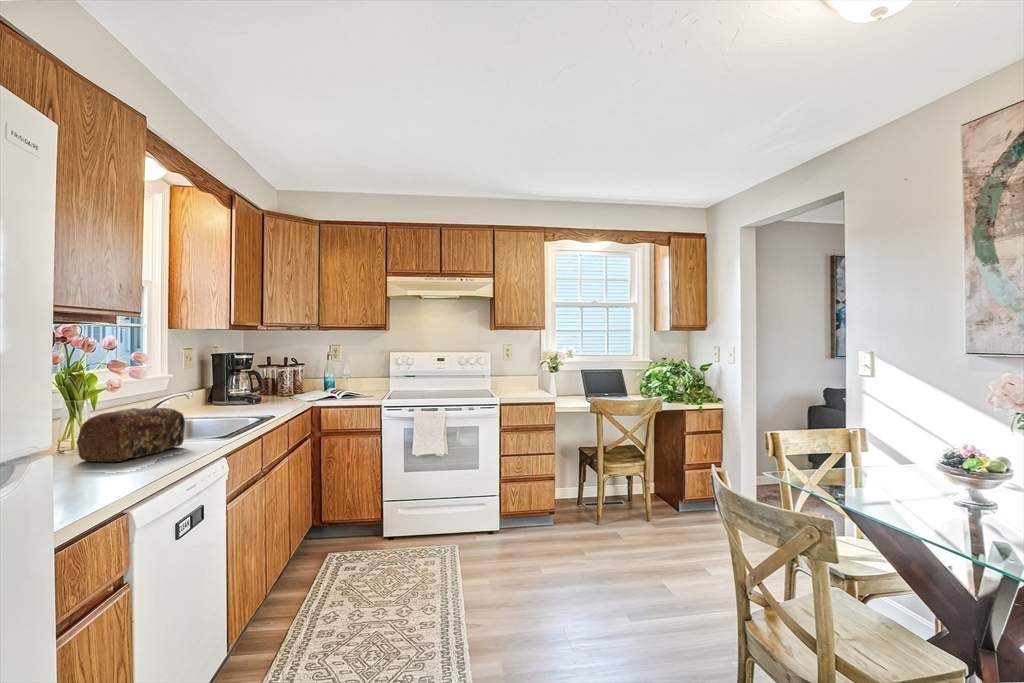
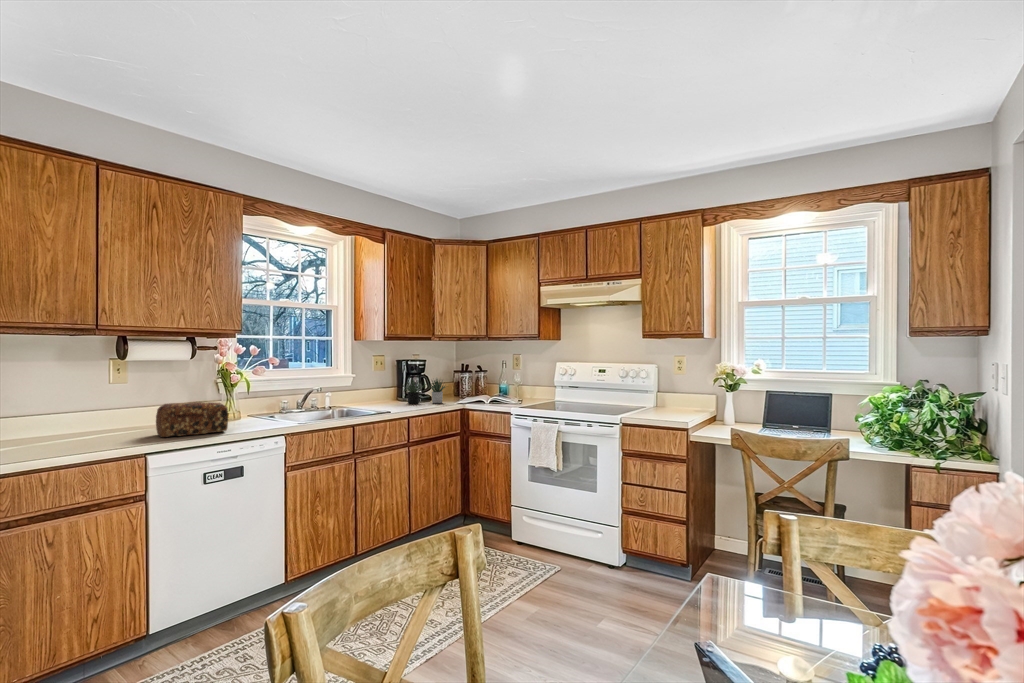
succulent plant: none [240,371,294,404] -> present [404,379,445,404]

